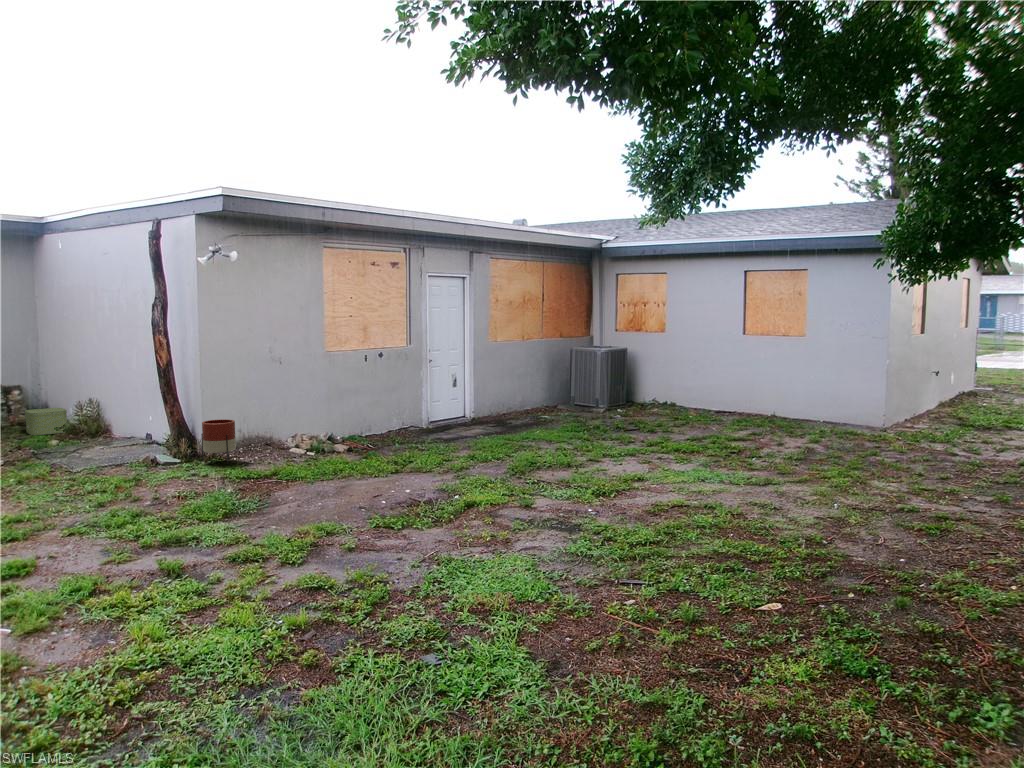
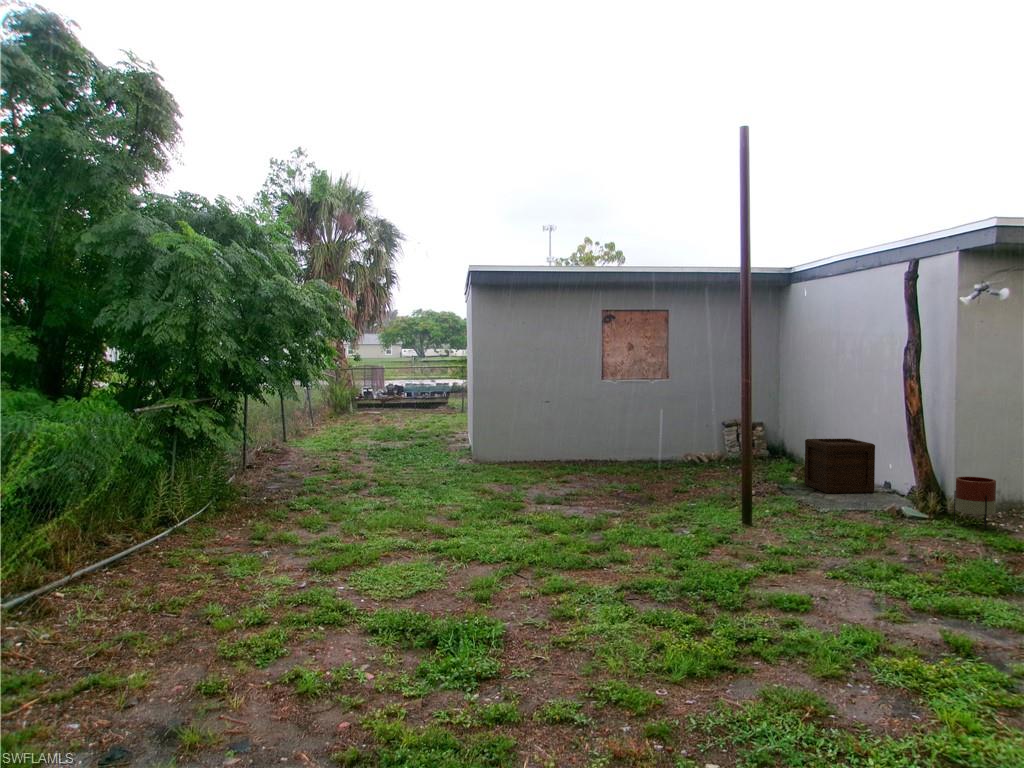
wooden crate: none [62,395,137,453] -> present [805,438,875,493]
storage box: present [25,408,67,435] -> none [767,446,803,470]

